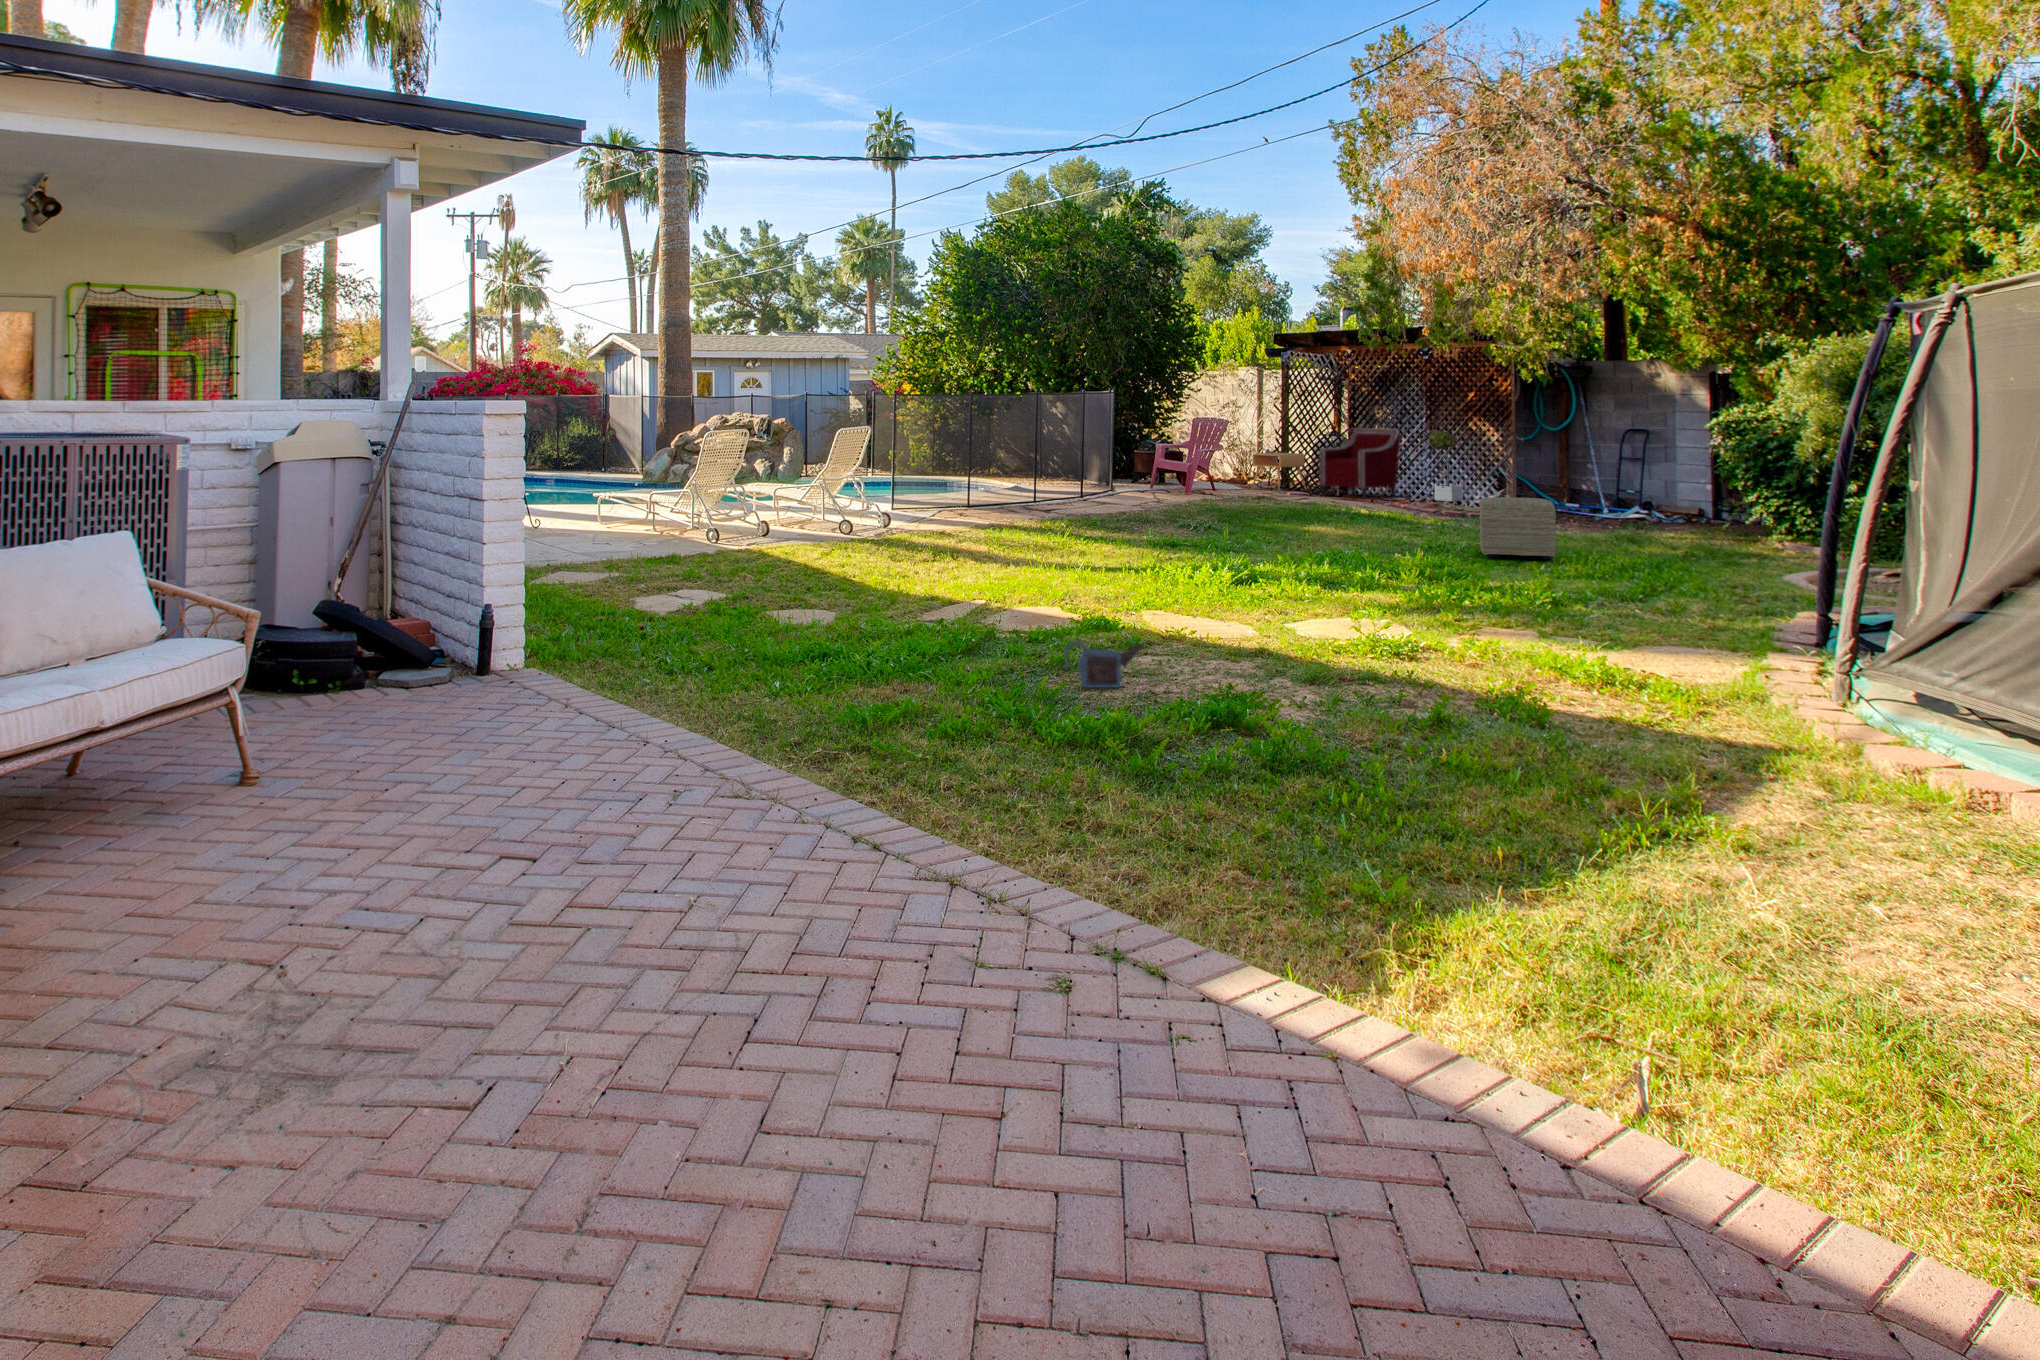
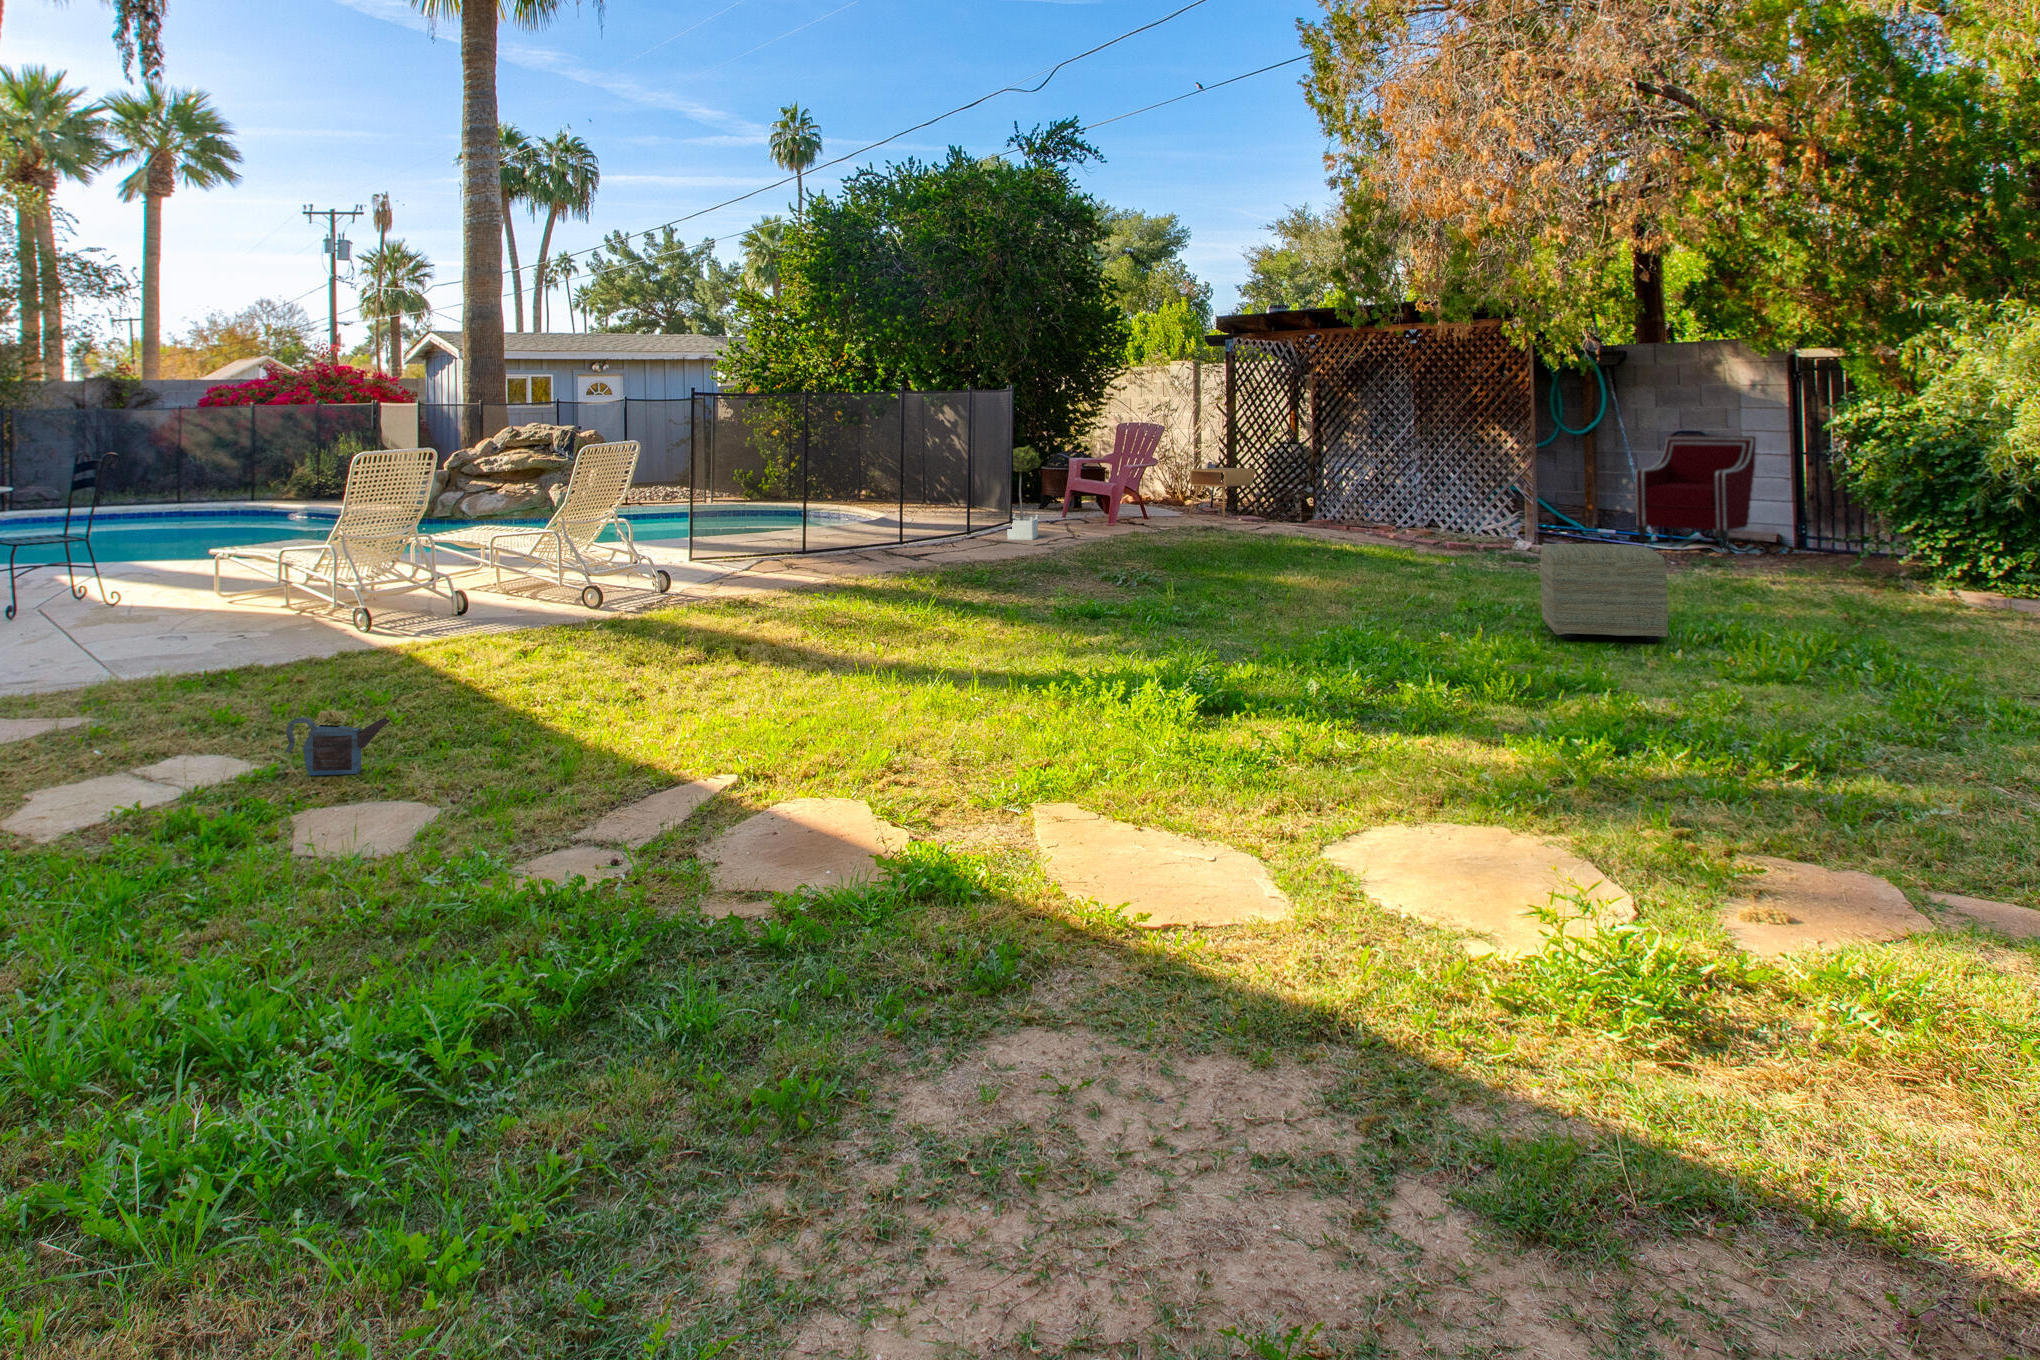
armchair: present [1320,427,1401,499] -> present [1635,436,1756,547]
potted tree: present [1429,429,1463,501] -> present [1007,445,1041,540]
watering can: present [1064,642,1143,688] -> present [285,717,390,776]

